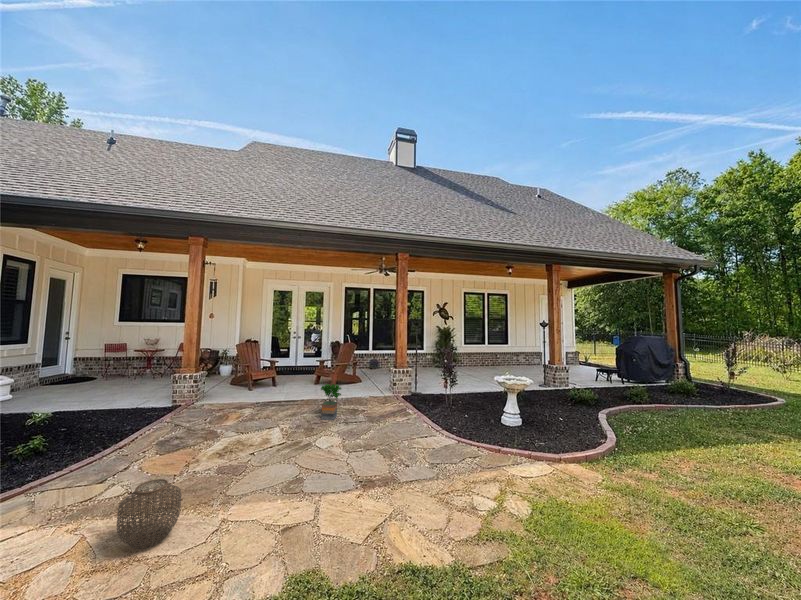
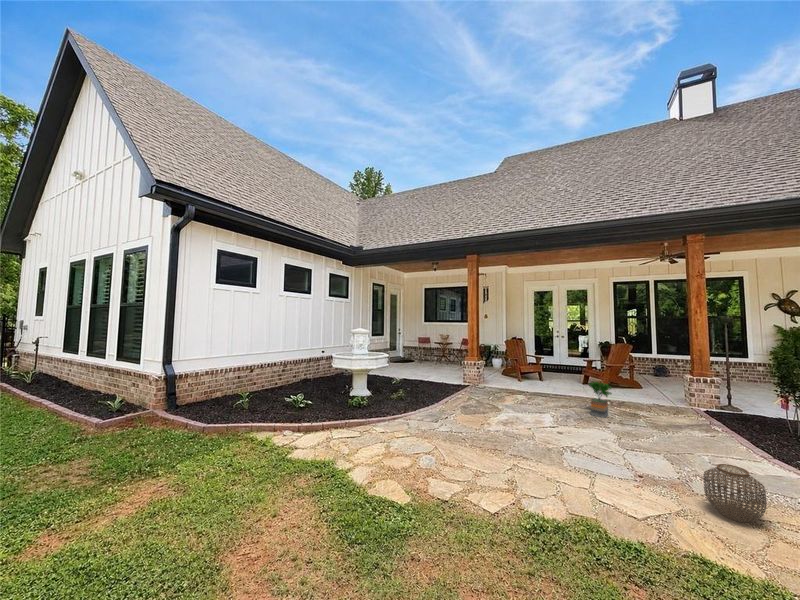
woven basket: present [117,479,181,549] -> present [703,464,766,523]

